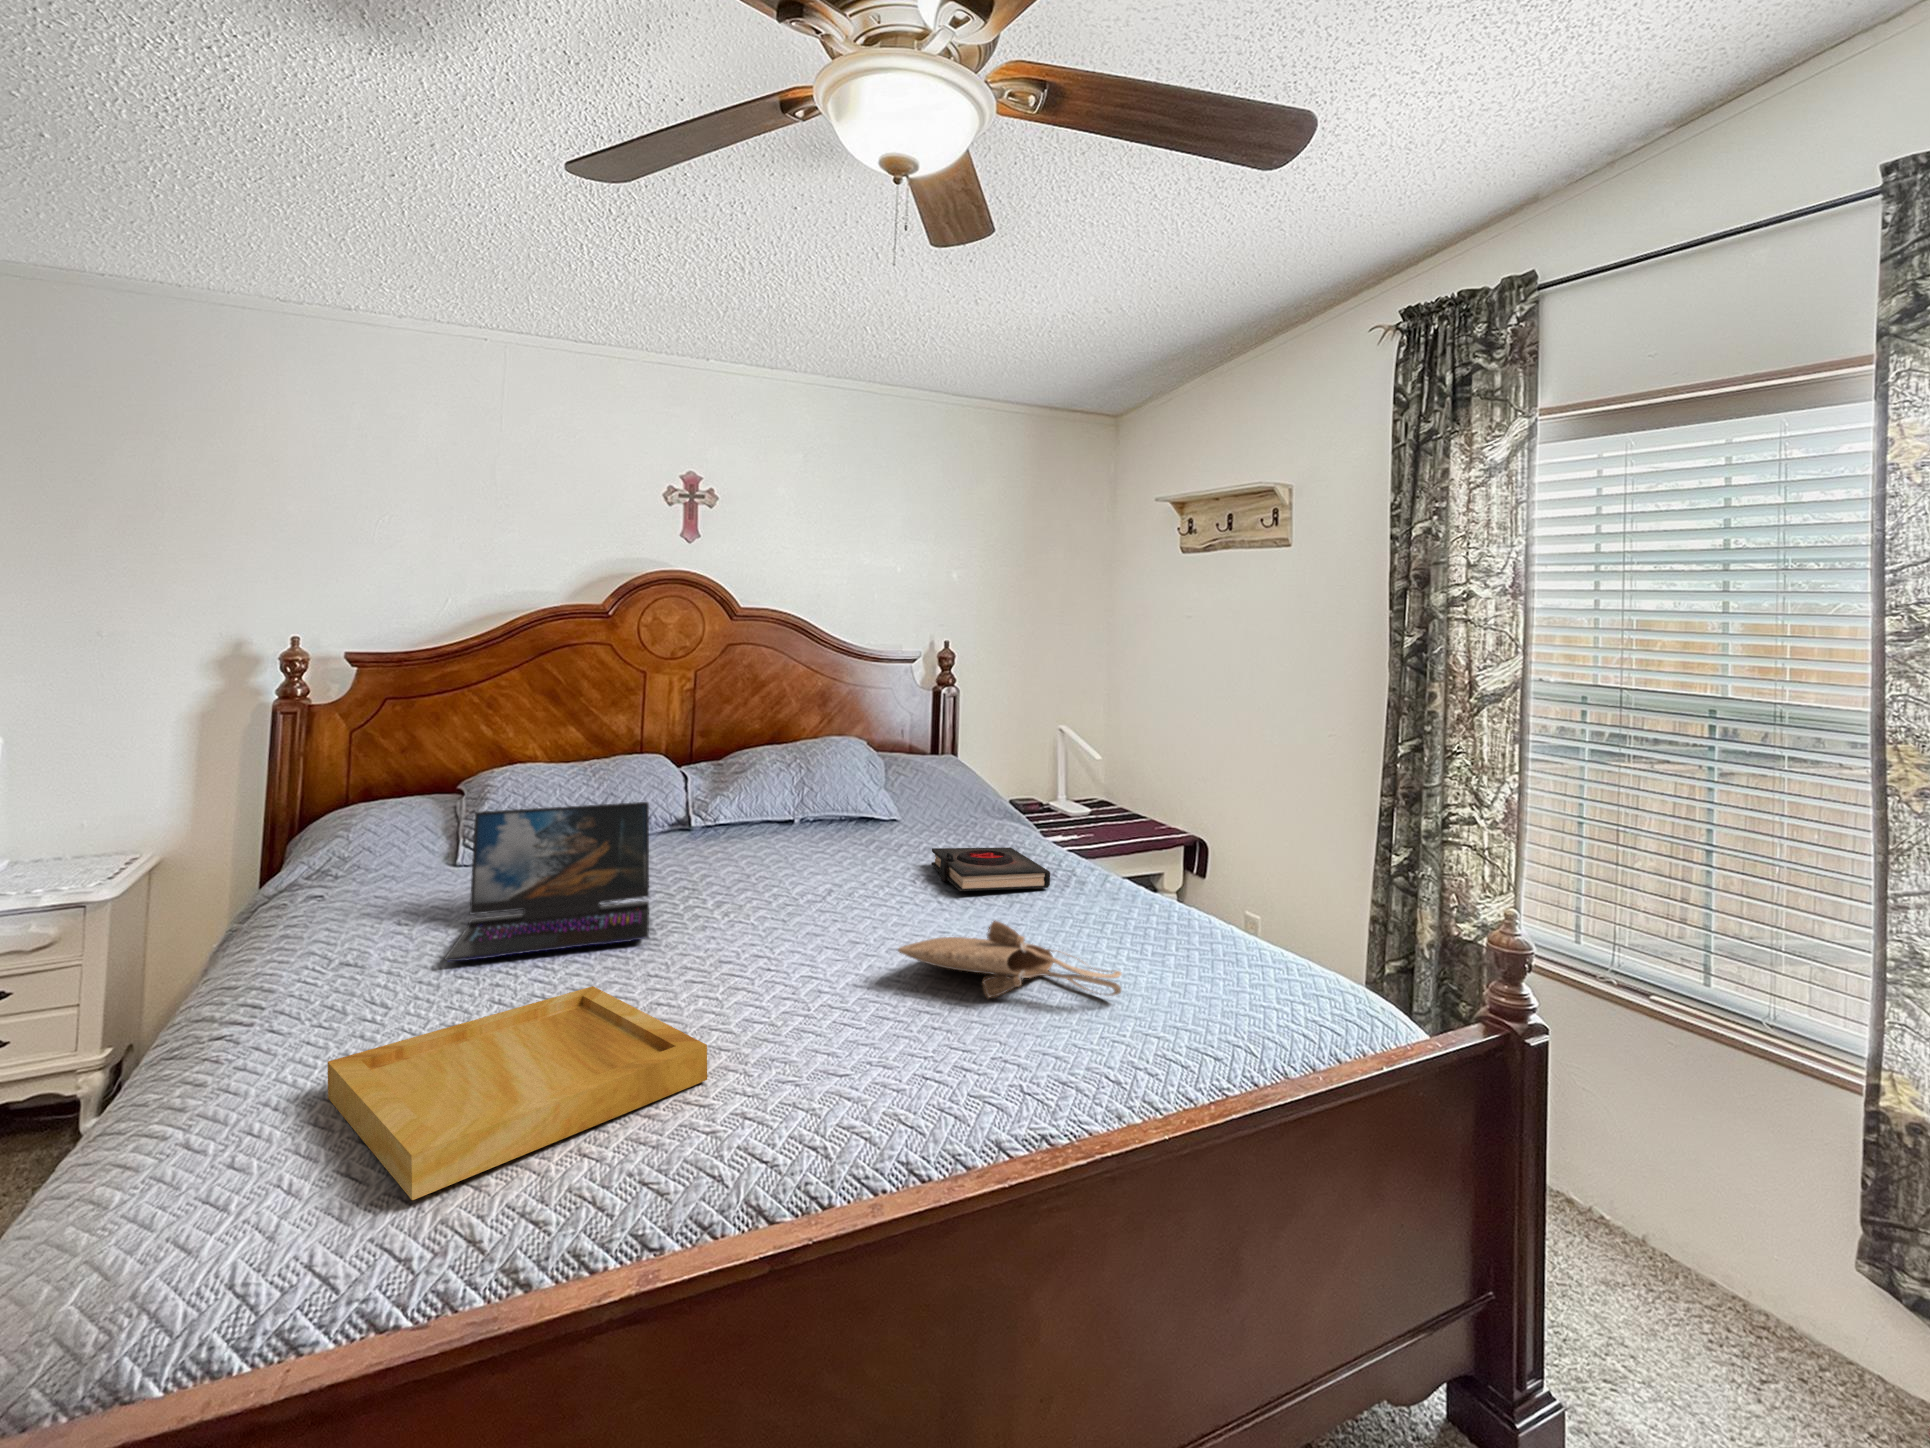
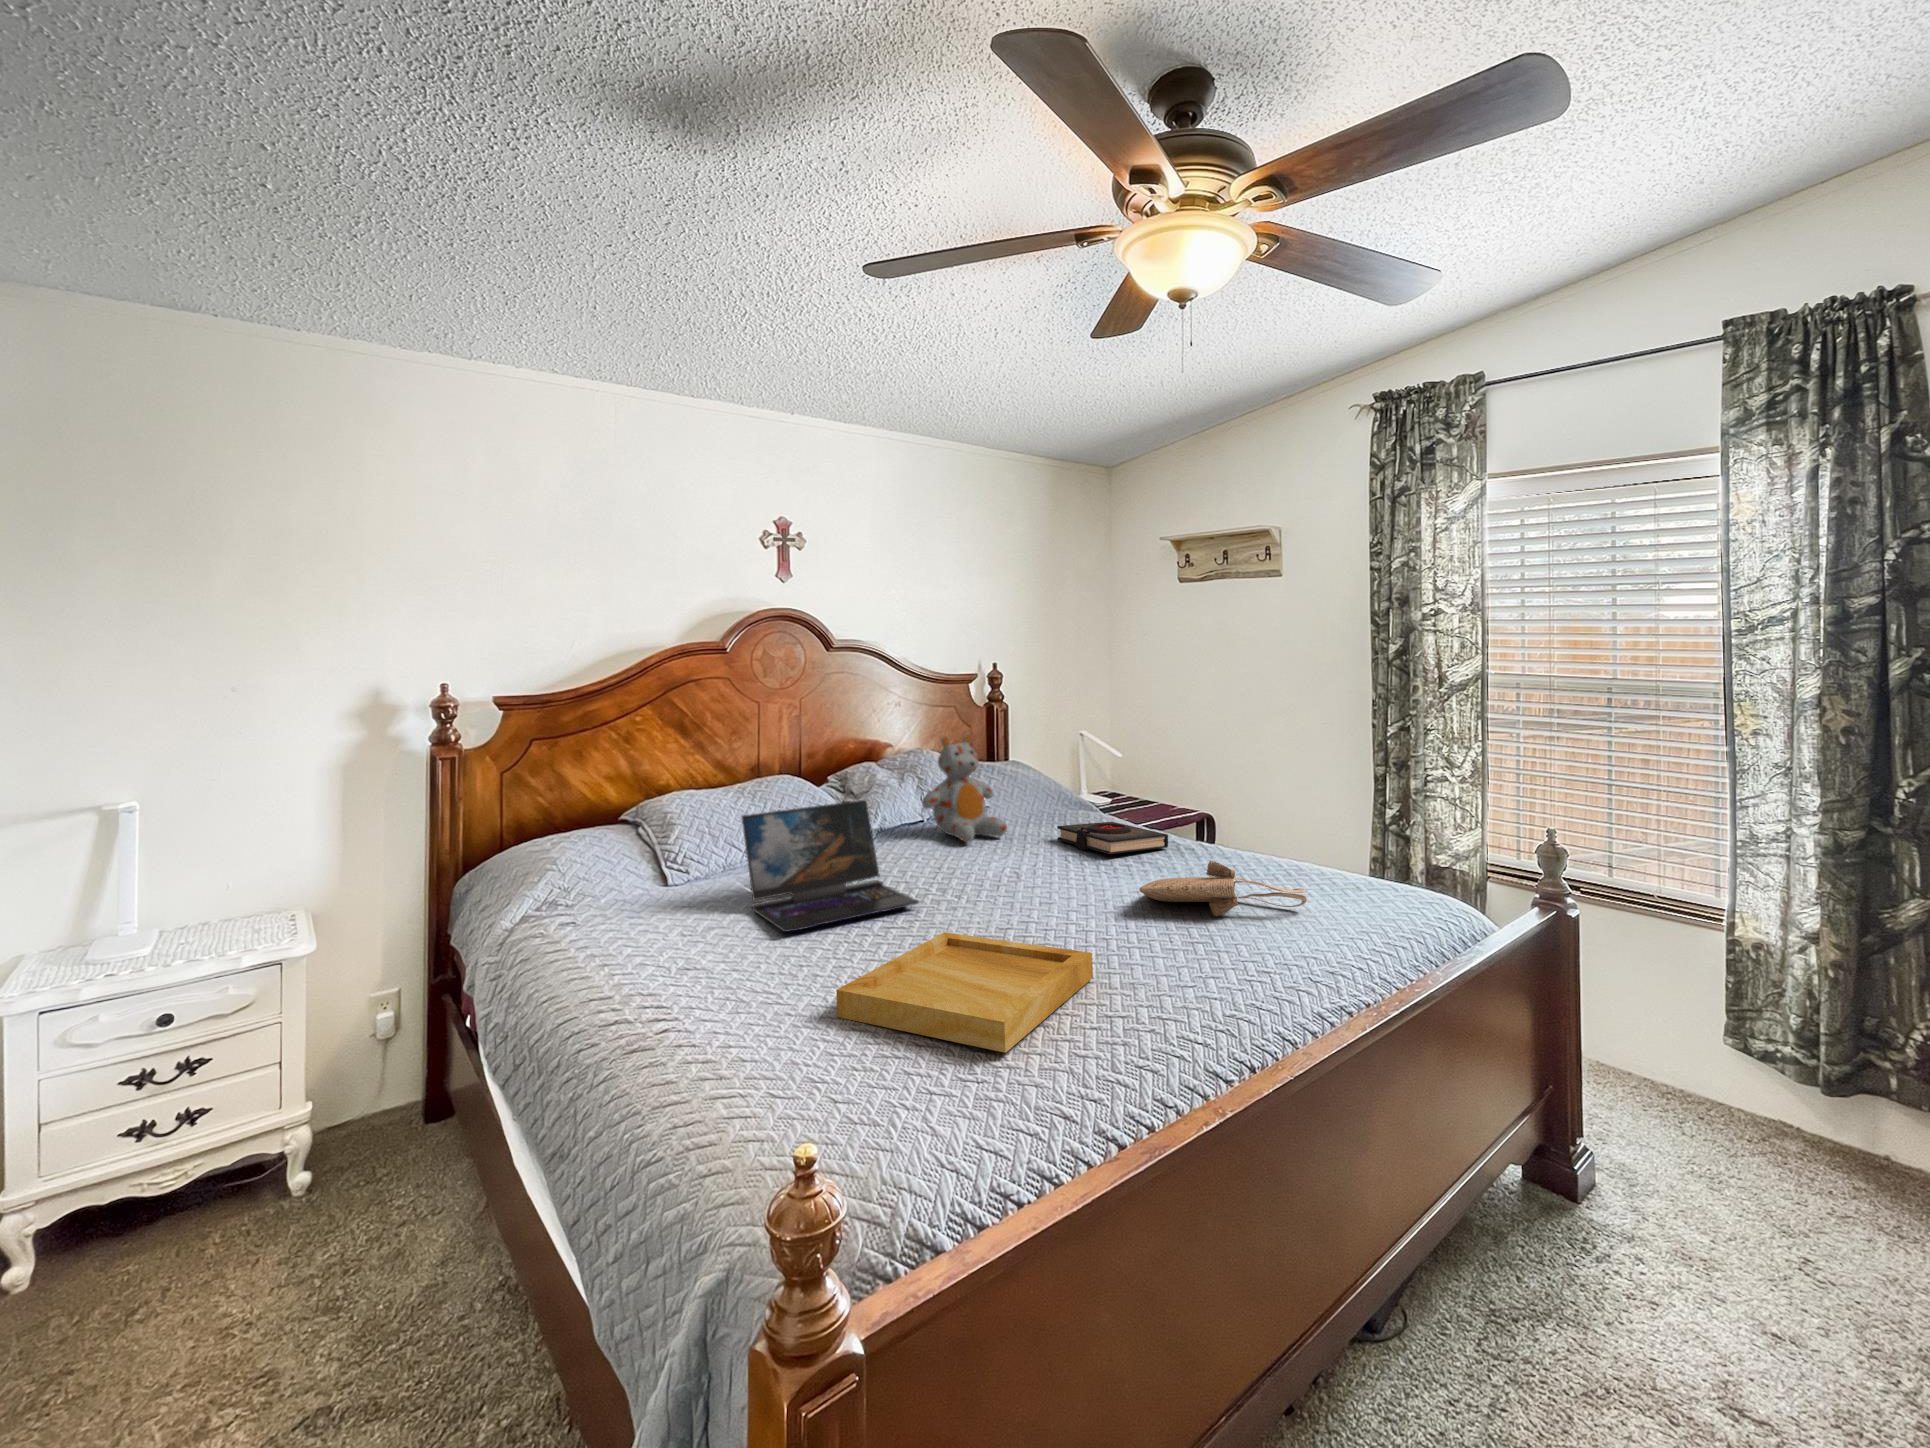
stuffed bear: none [778,728,878,860] -> present [922,733,1007,842]

